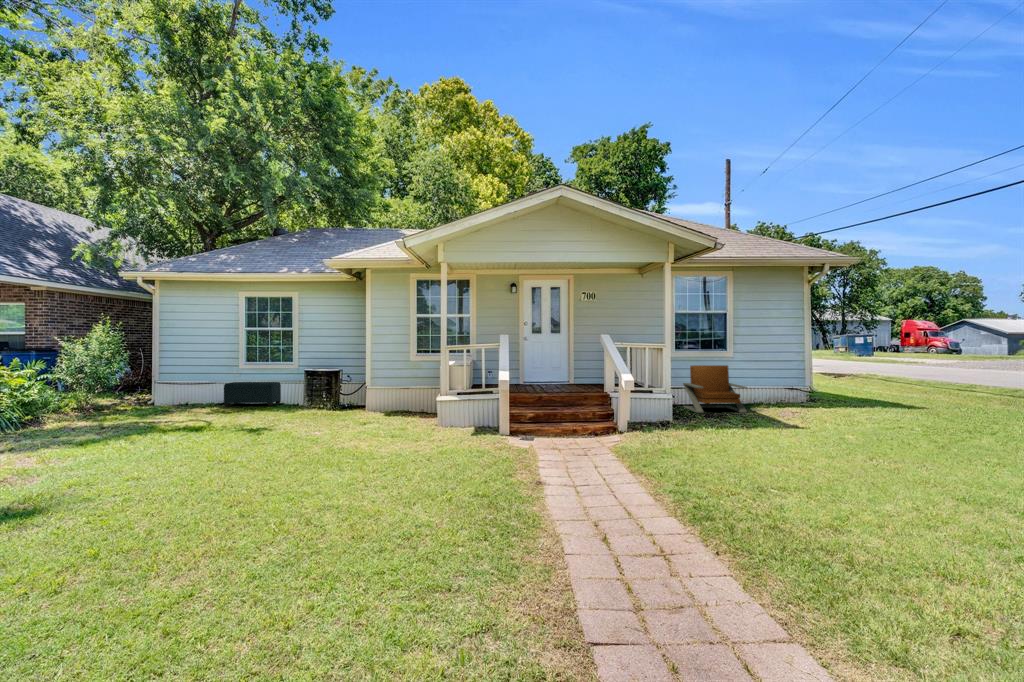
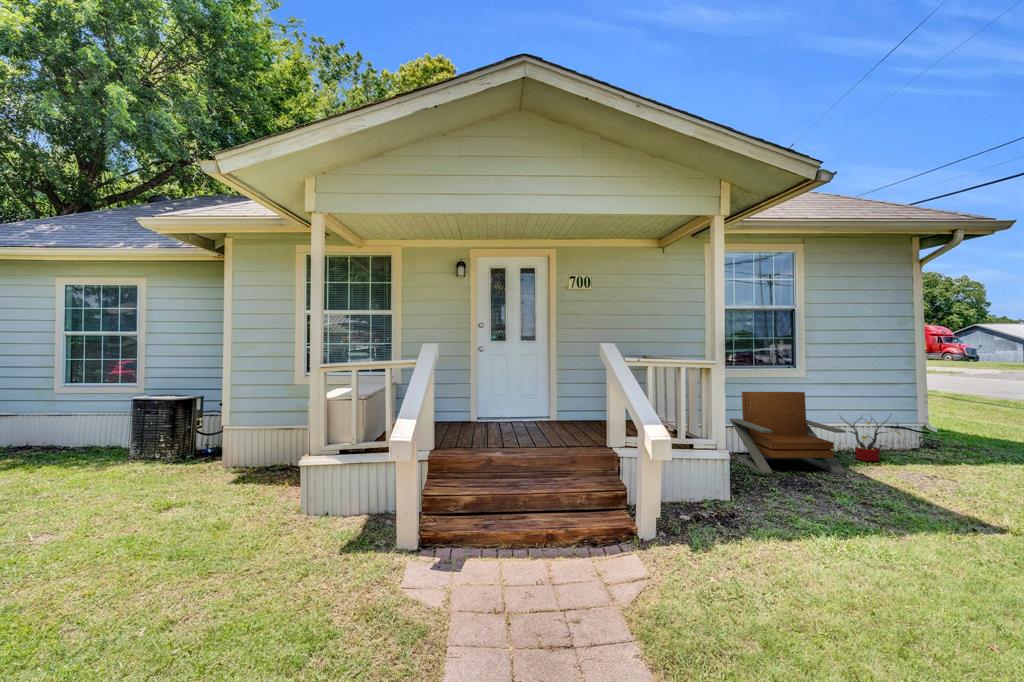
decorative plant: none [749,378,787,408] -> present [841,417,902,461]
bench: present [224,382,281,406] -> none [13,414,116,454]

